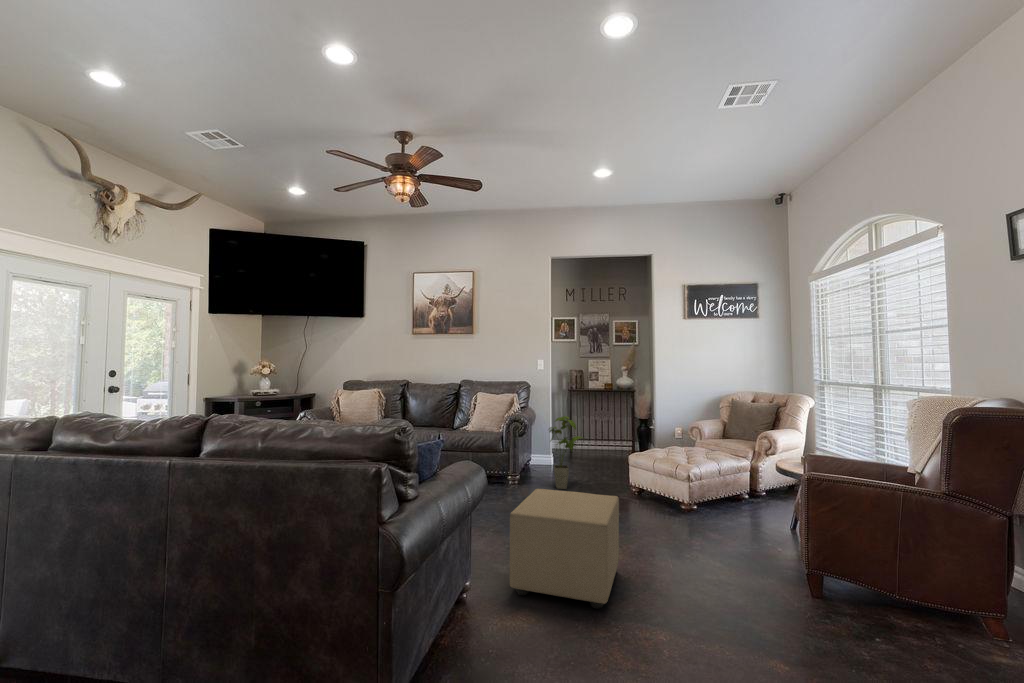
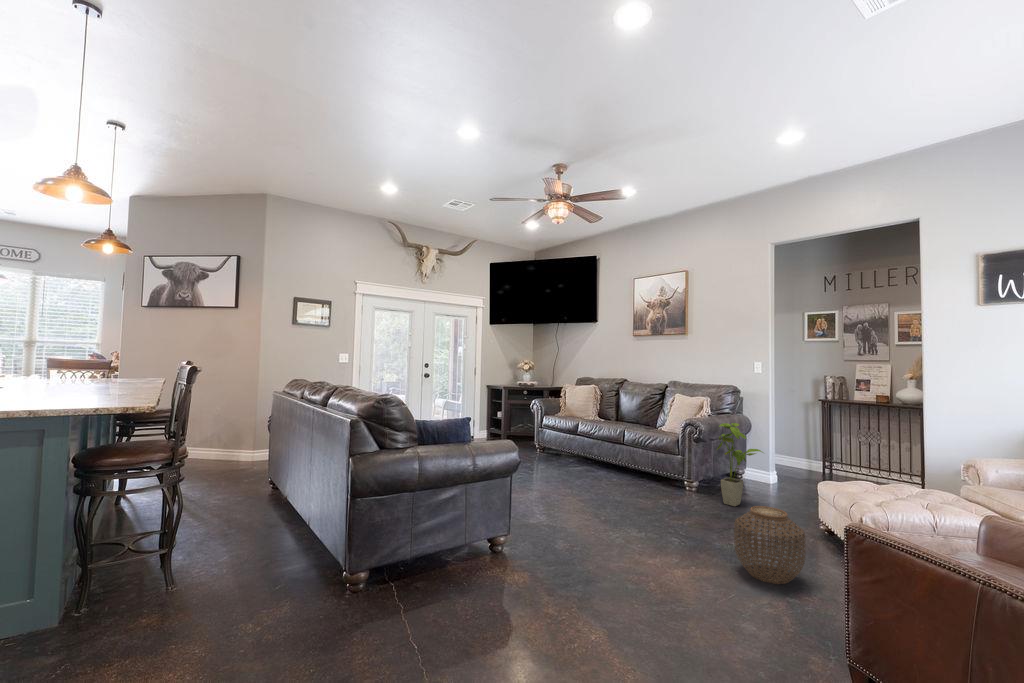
woven basket: none [645,482,698,543] -> present [734,506,806,584]
ottoman: present [510,489,619,609] -> none [522,475,644,588]

